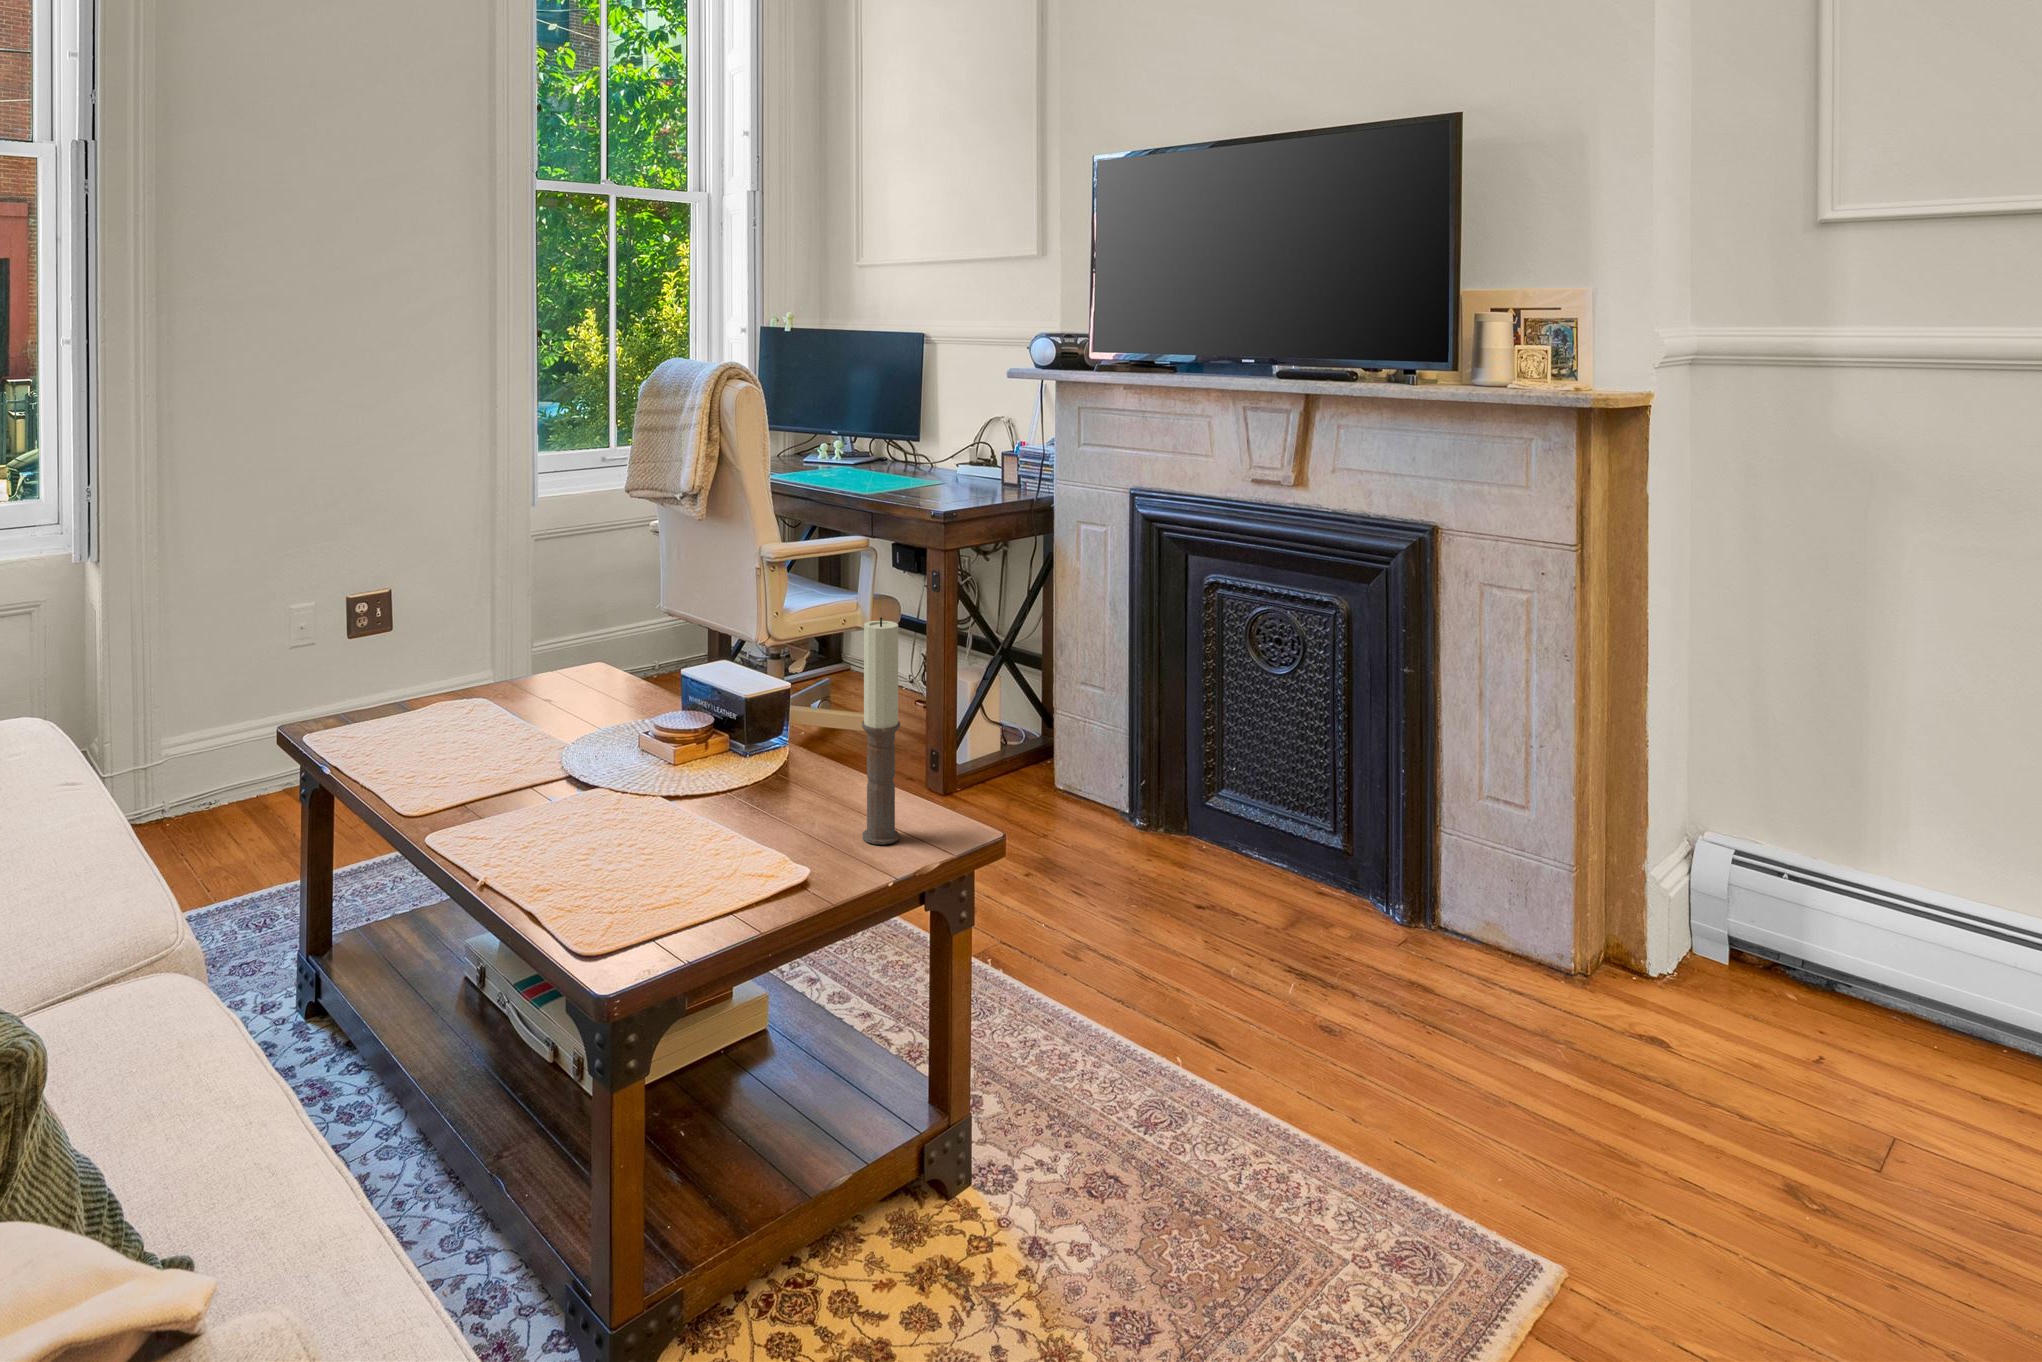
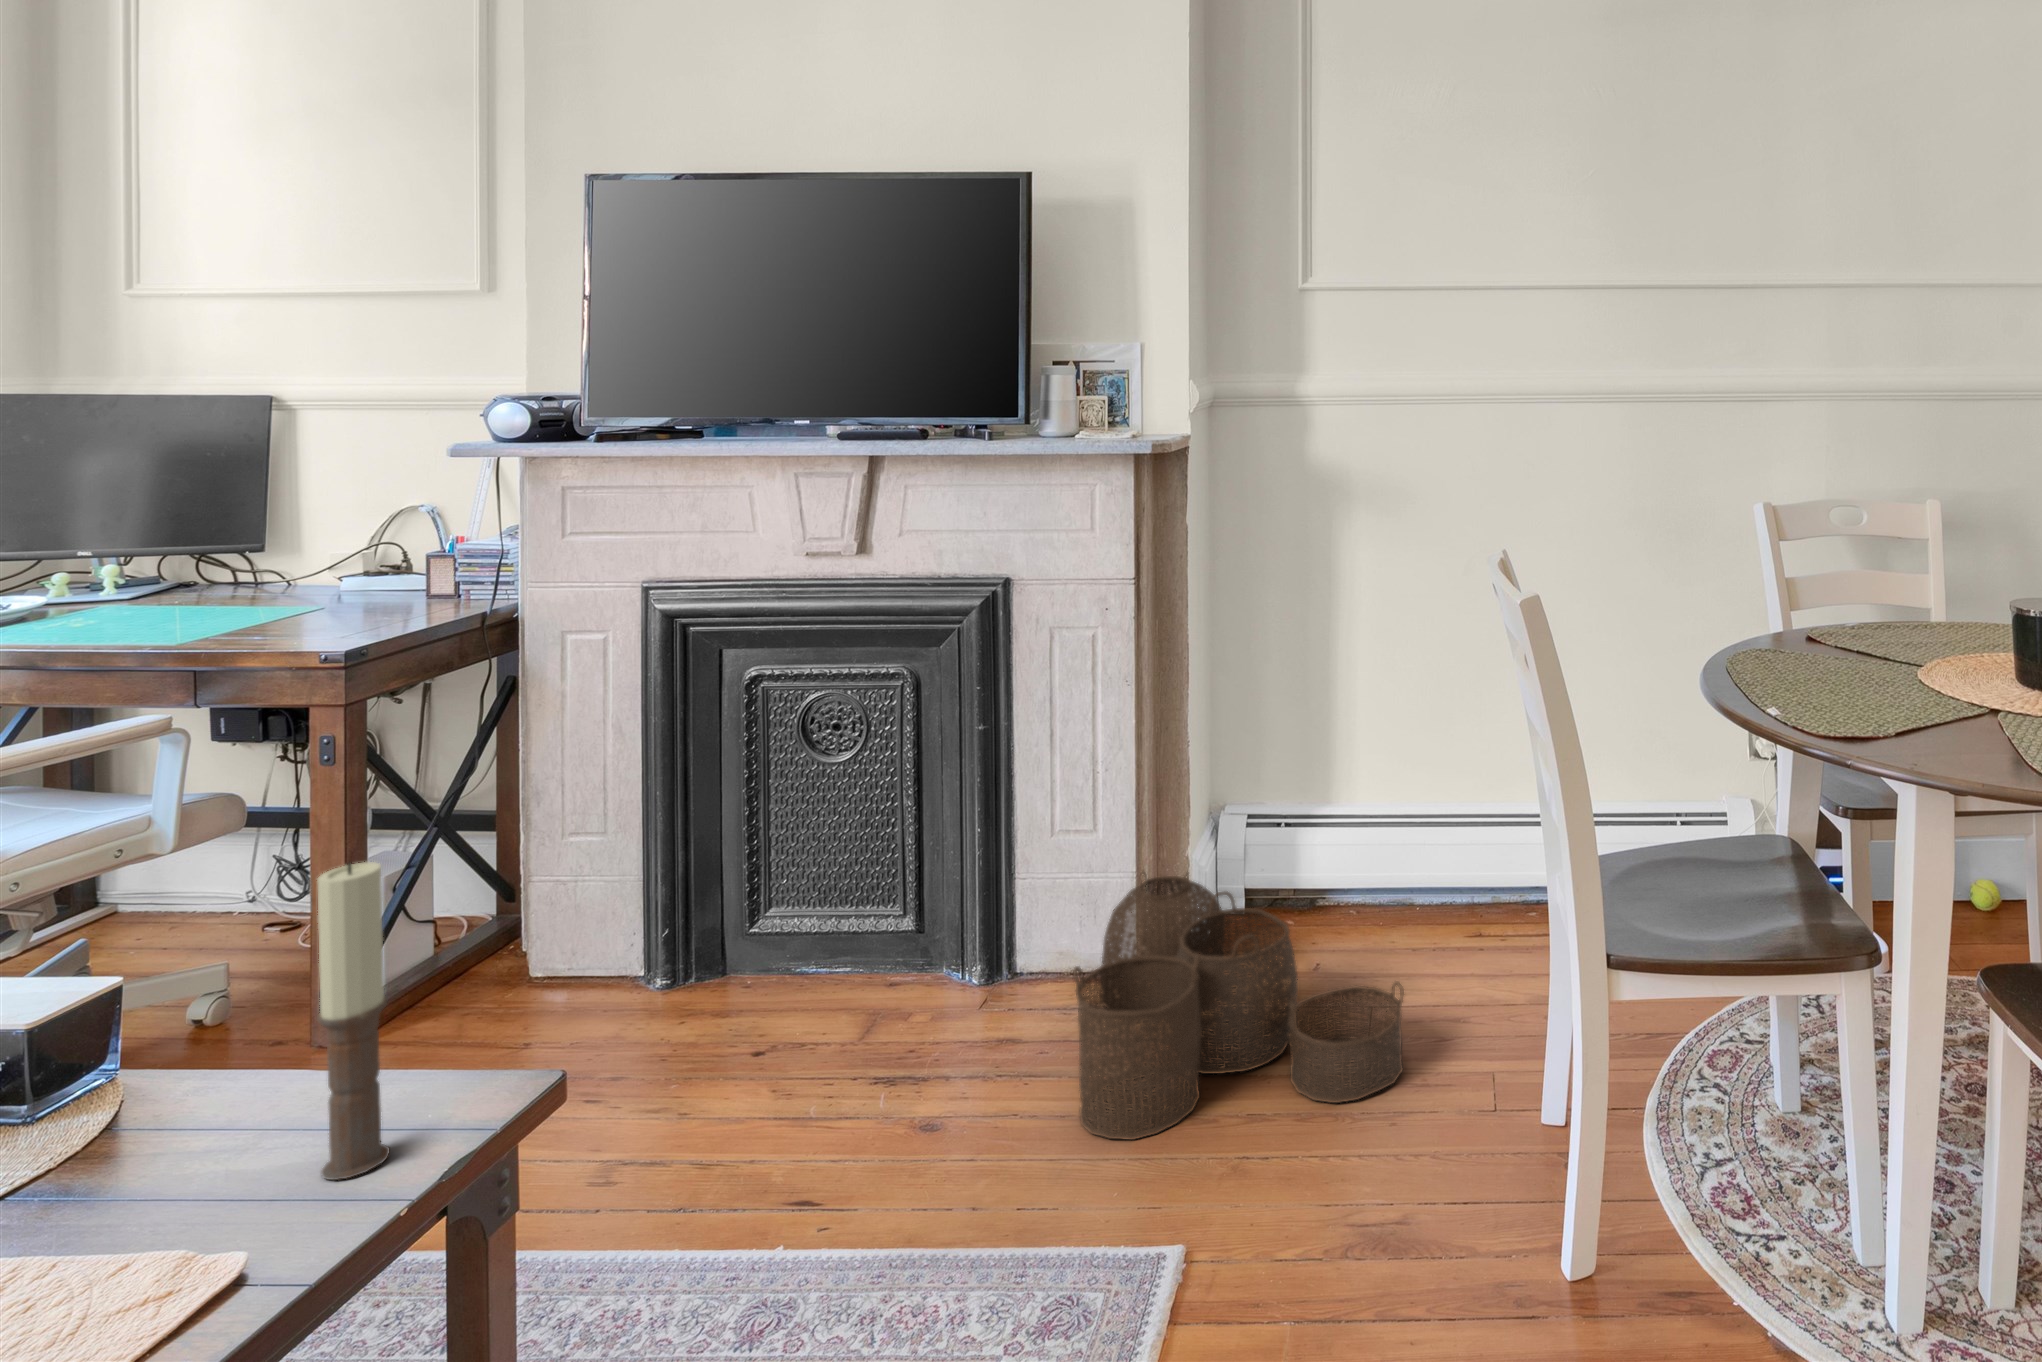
woven basket: none [1469,863,1922,1235] -> present [1073,872,1404,1140]

